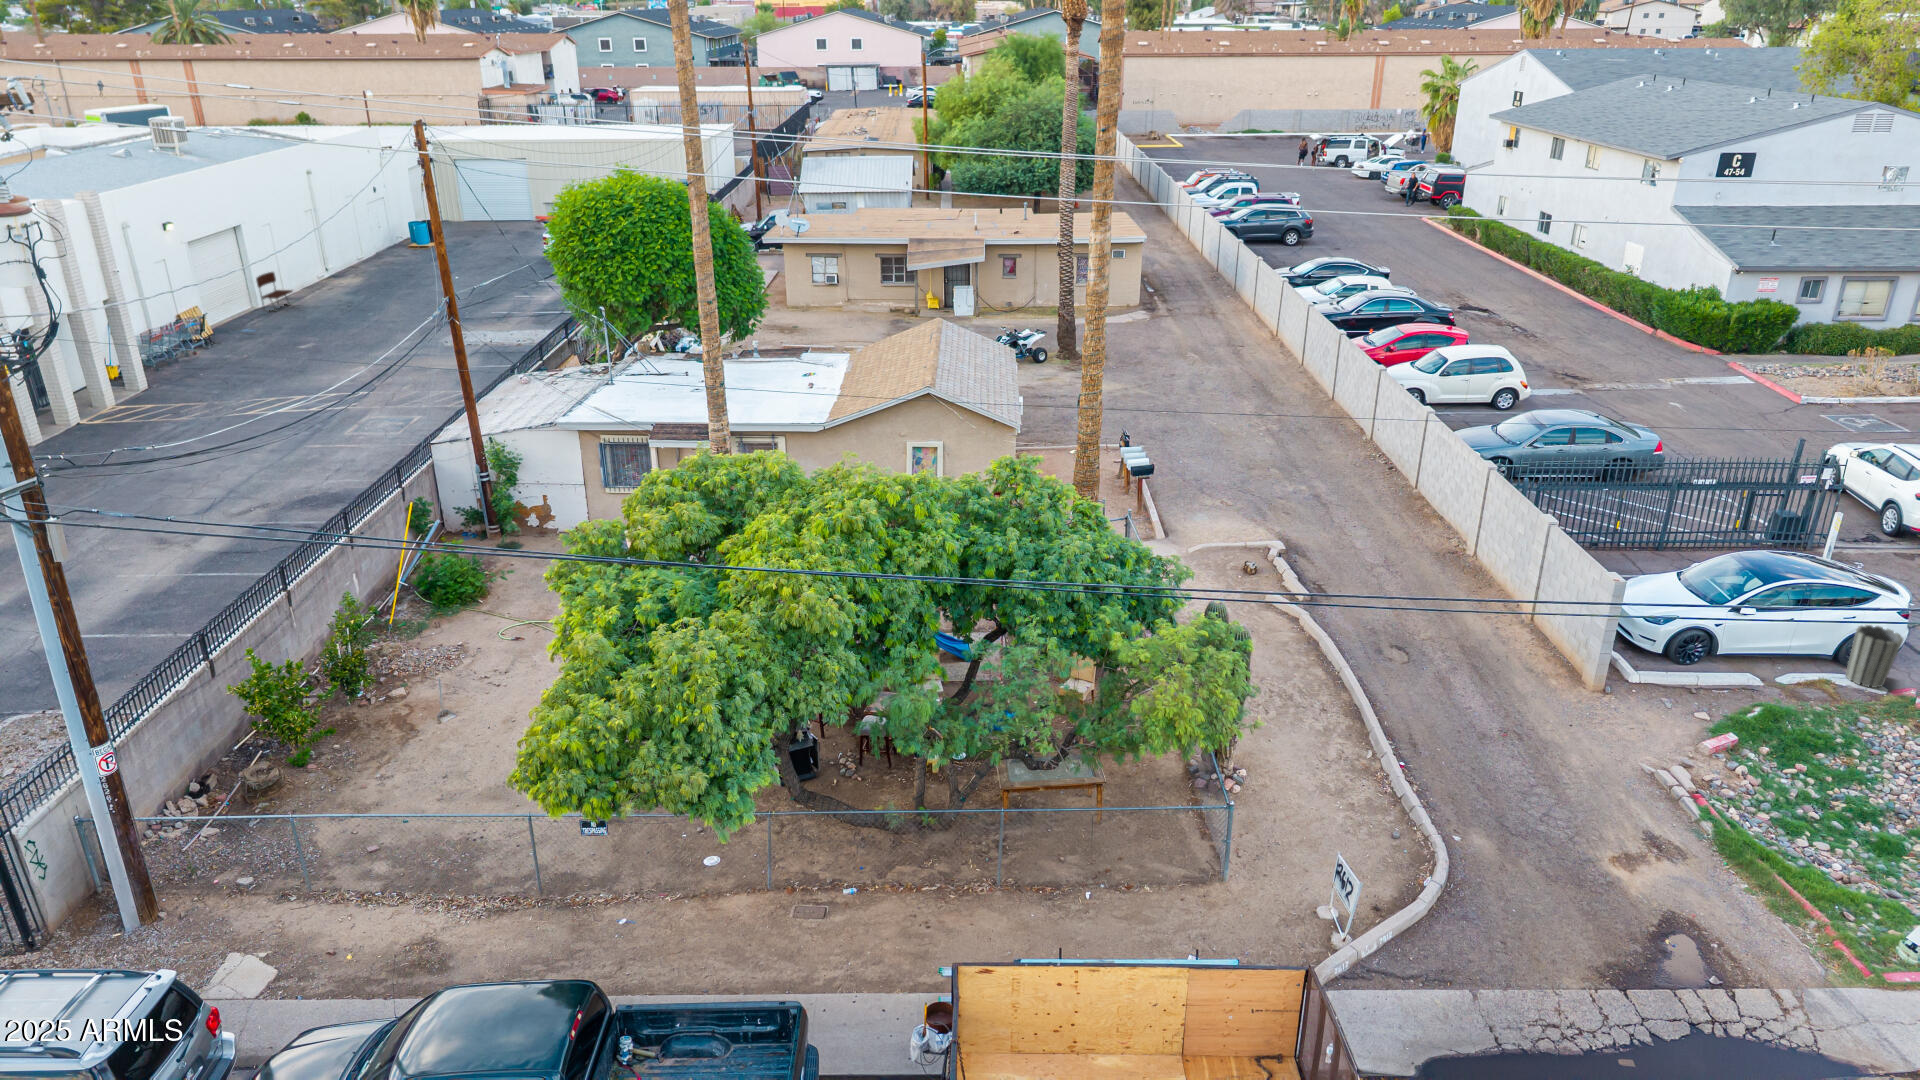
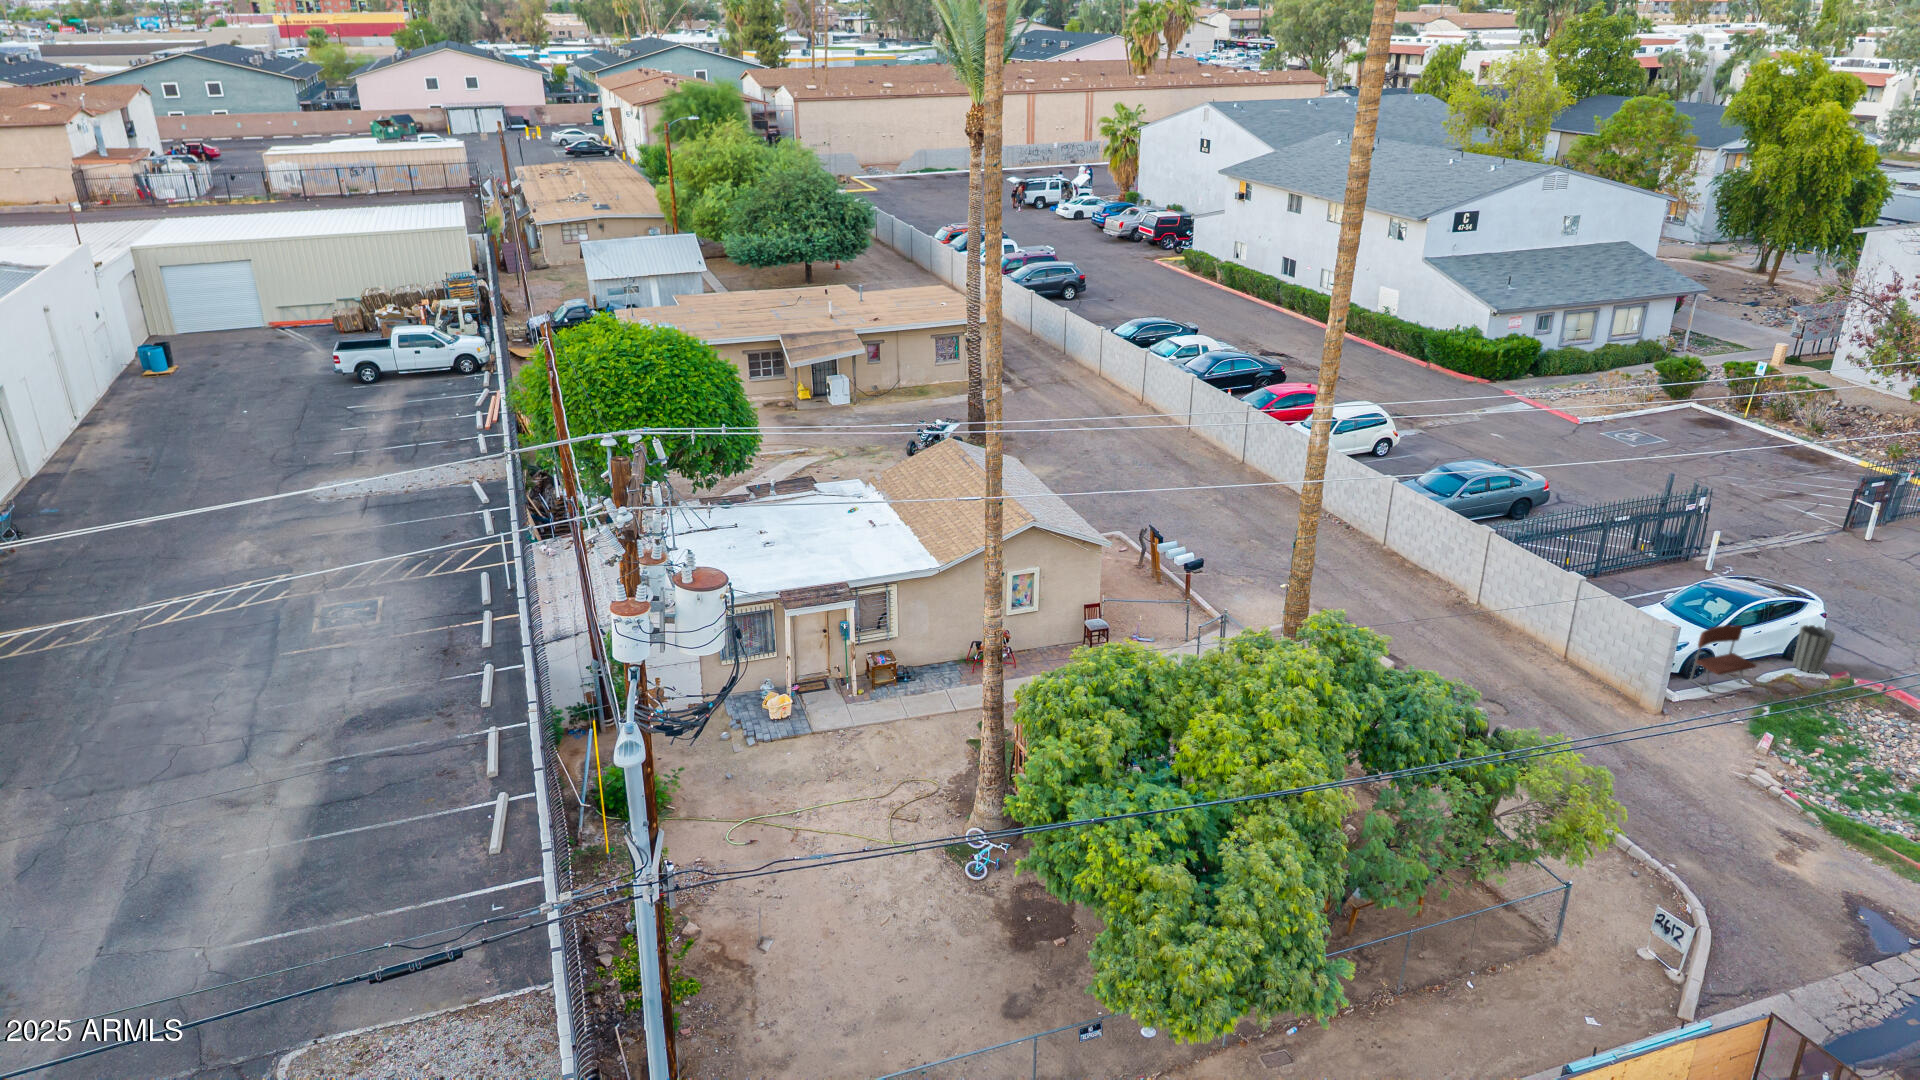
bench: present [256,272,292,312] -> present [1689,625,1756,691]

